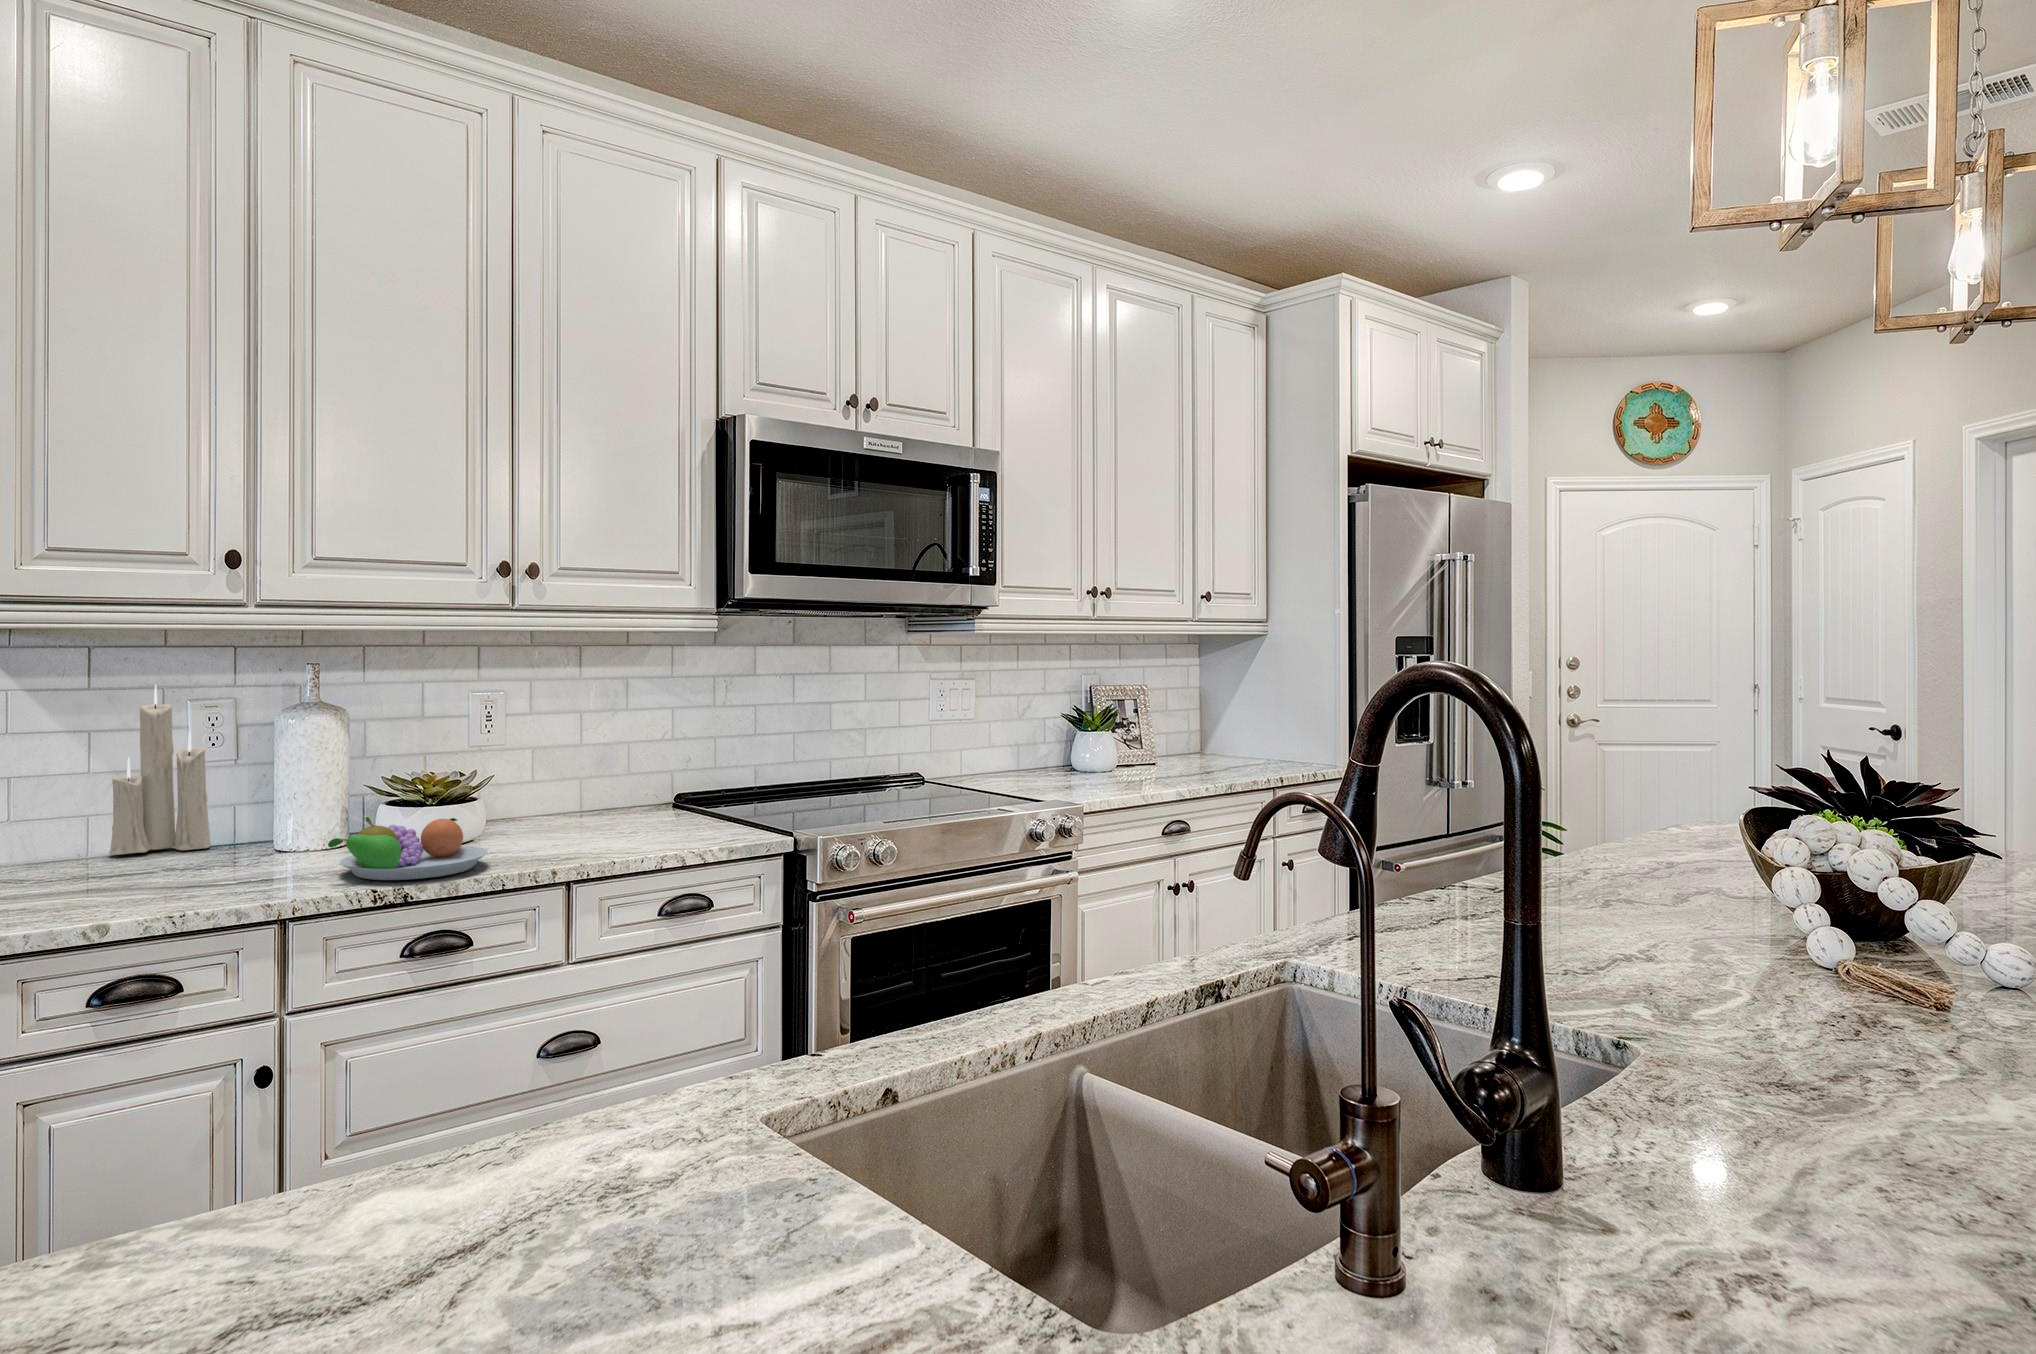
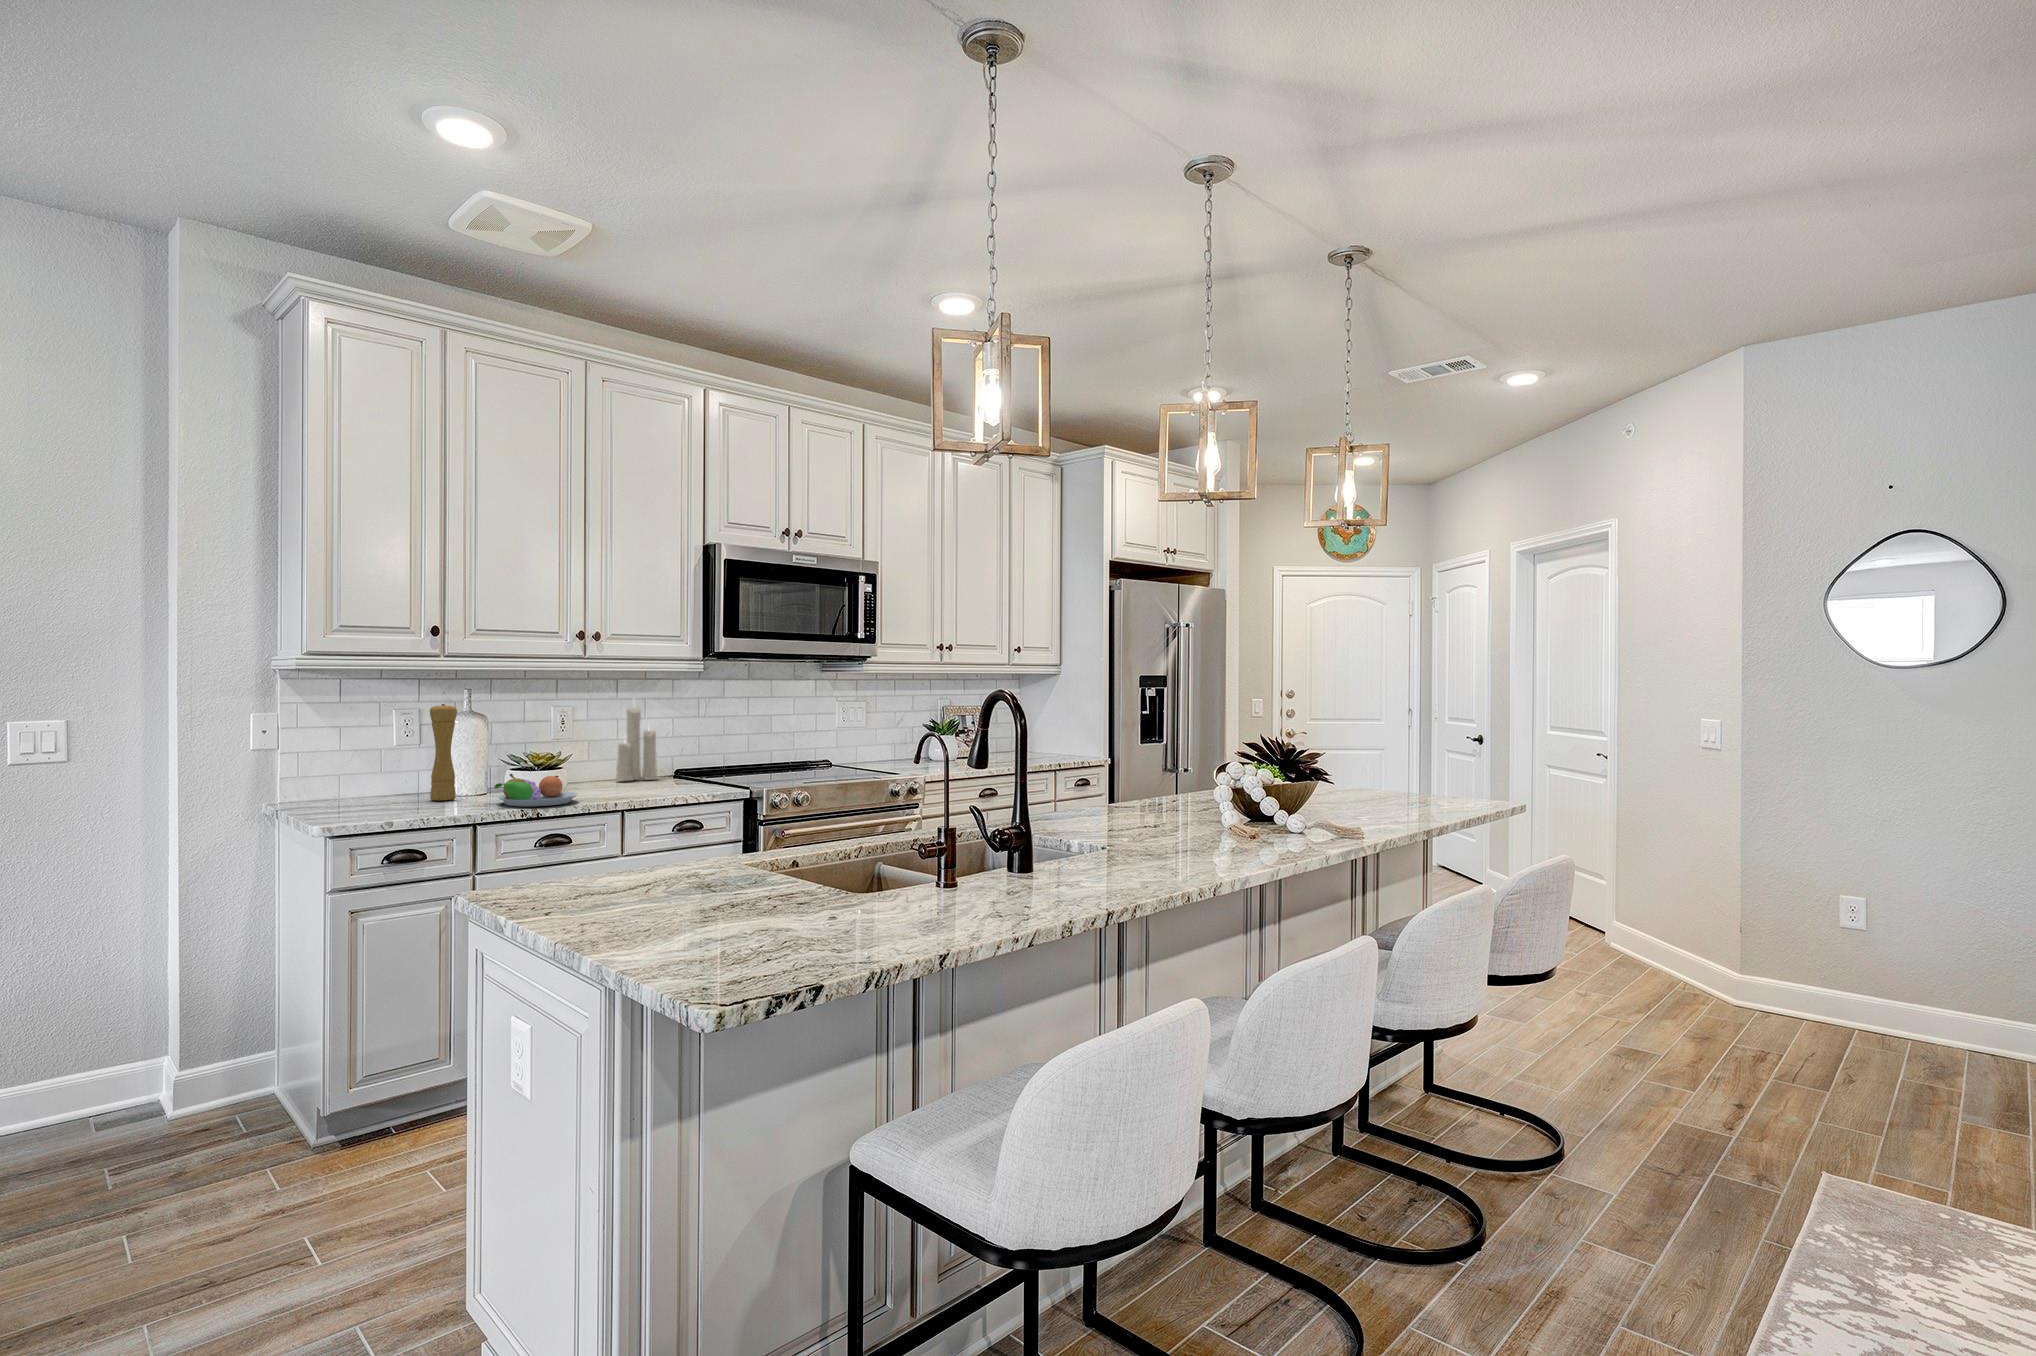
candle: present [109,684,211,855] -> present [616,707,657,781]
pepper mill: none [227,692,278,864] -> present [430,704,457,800]

